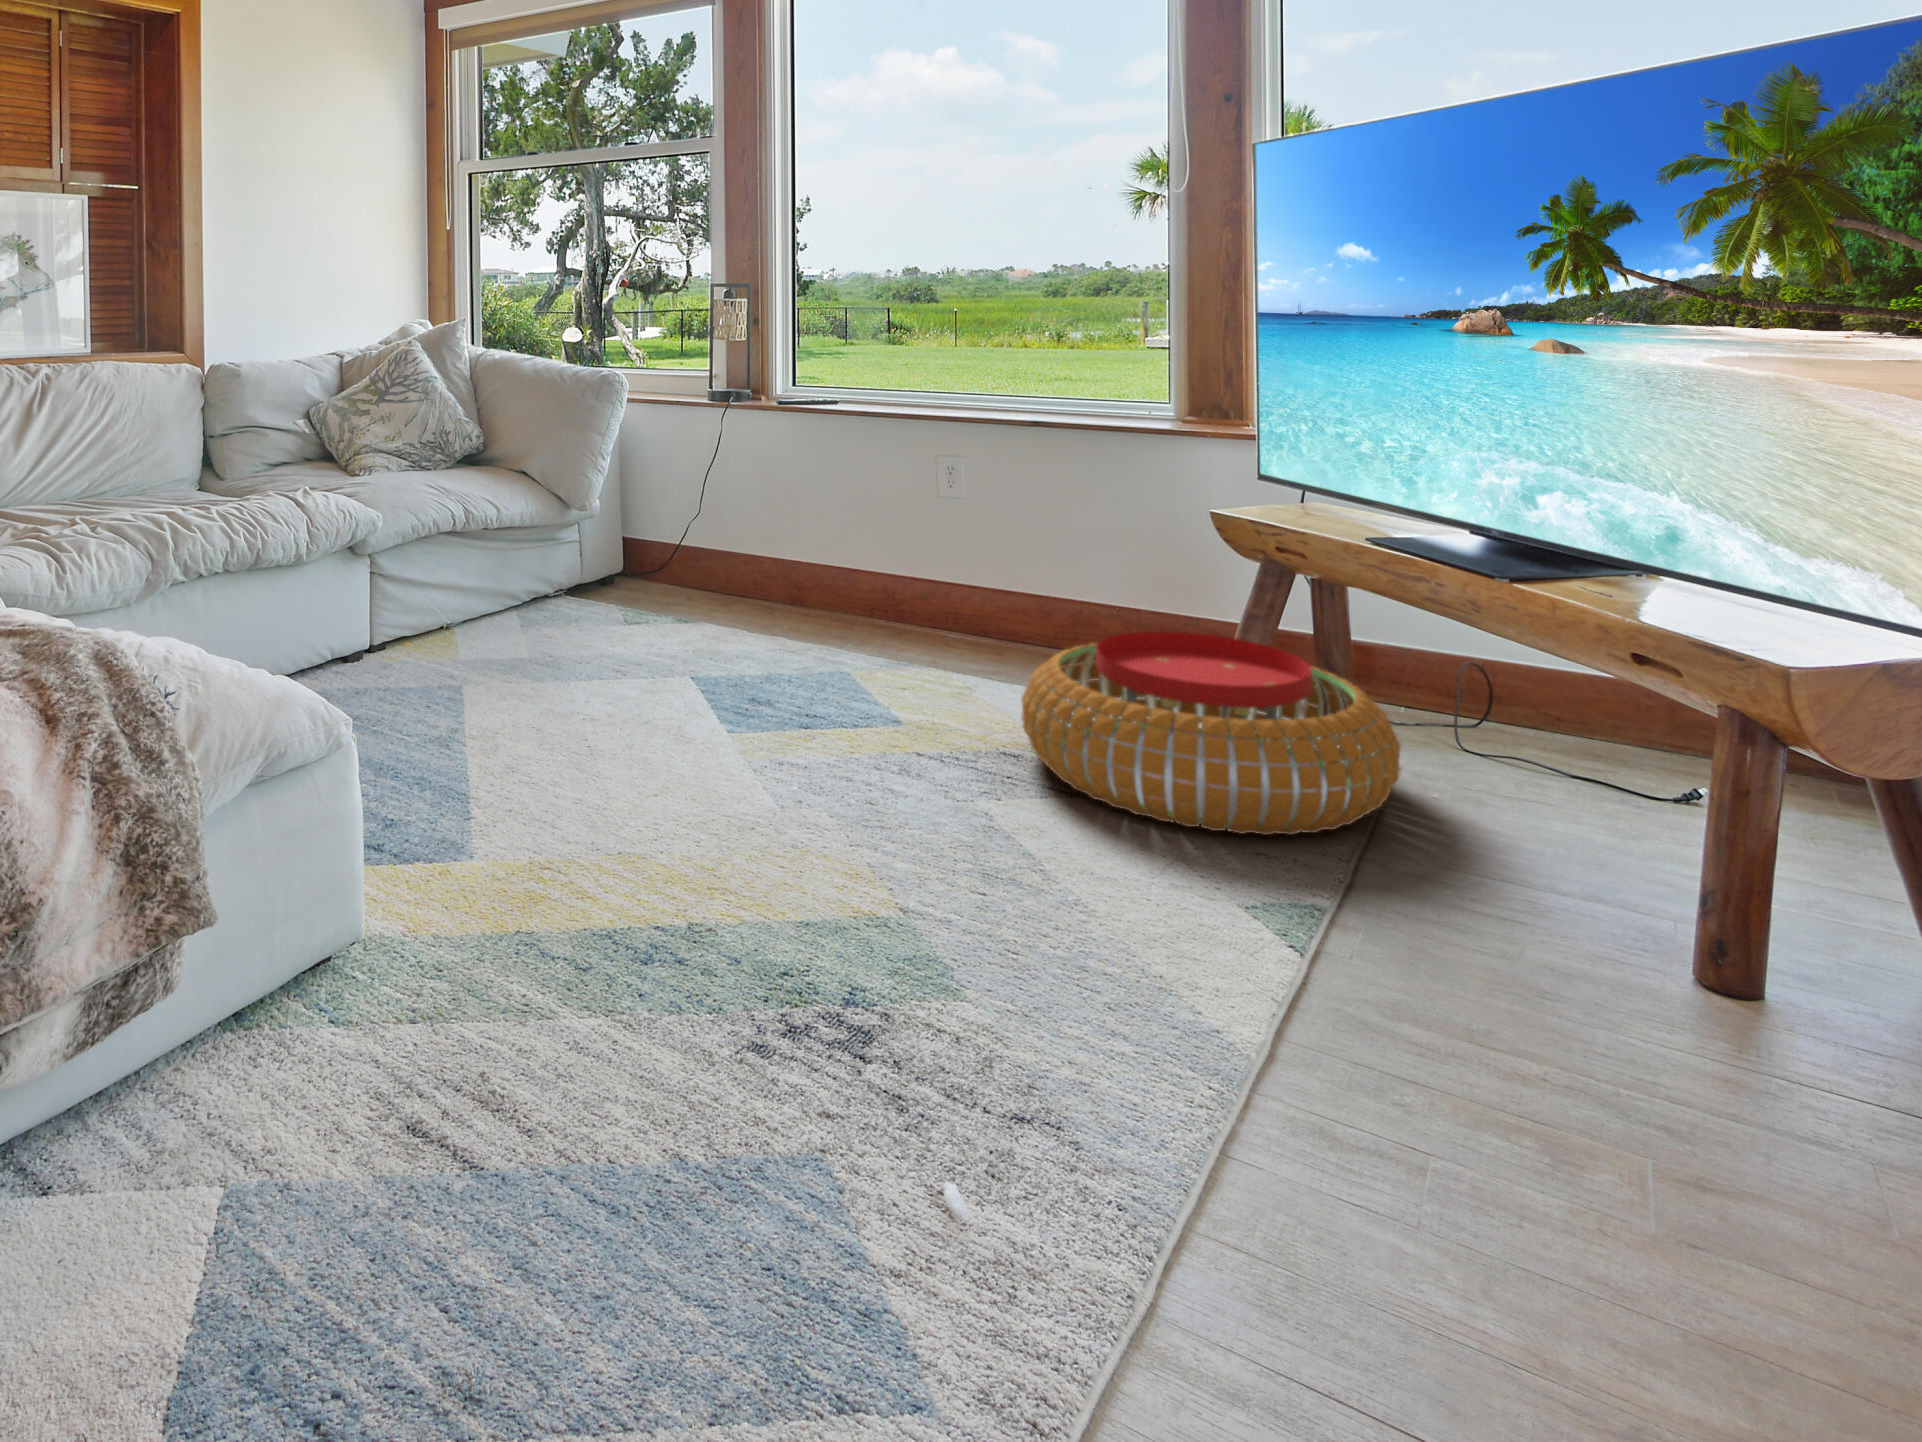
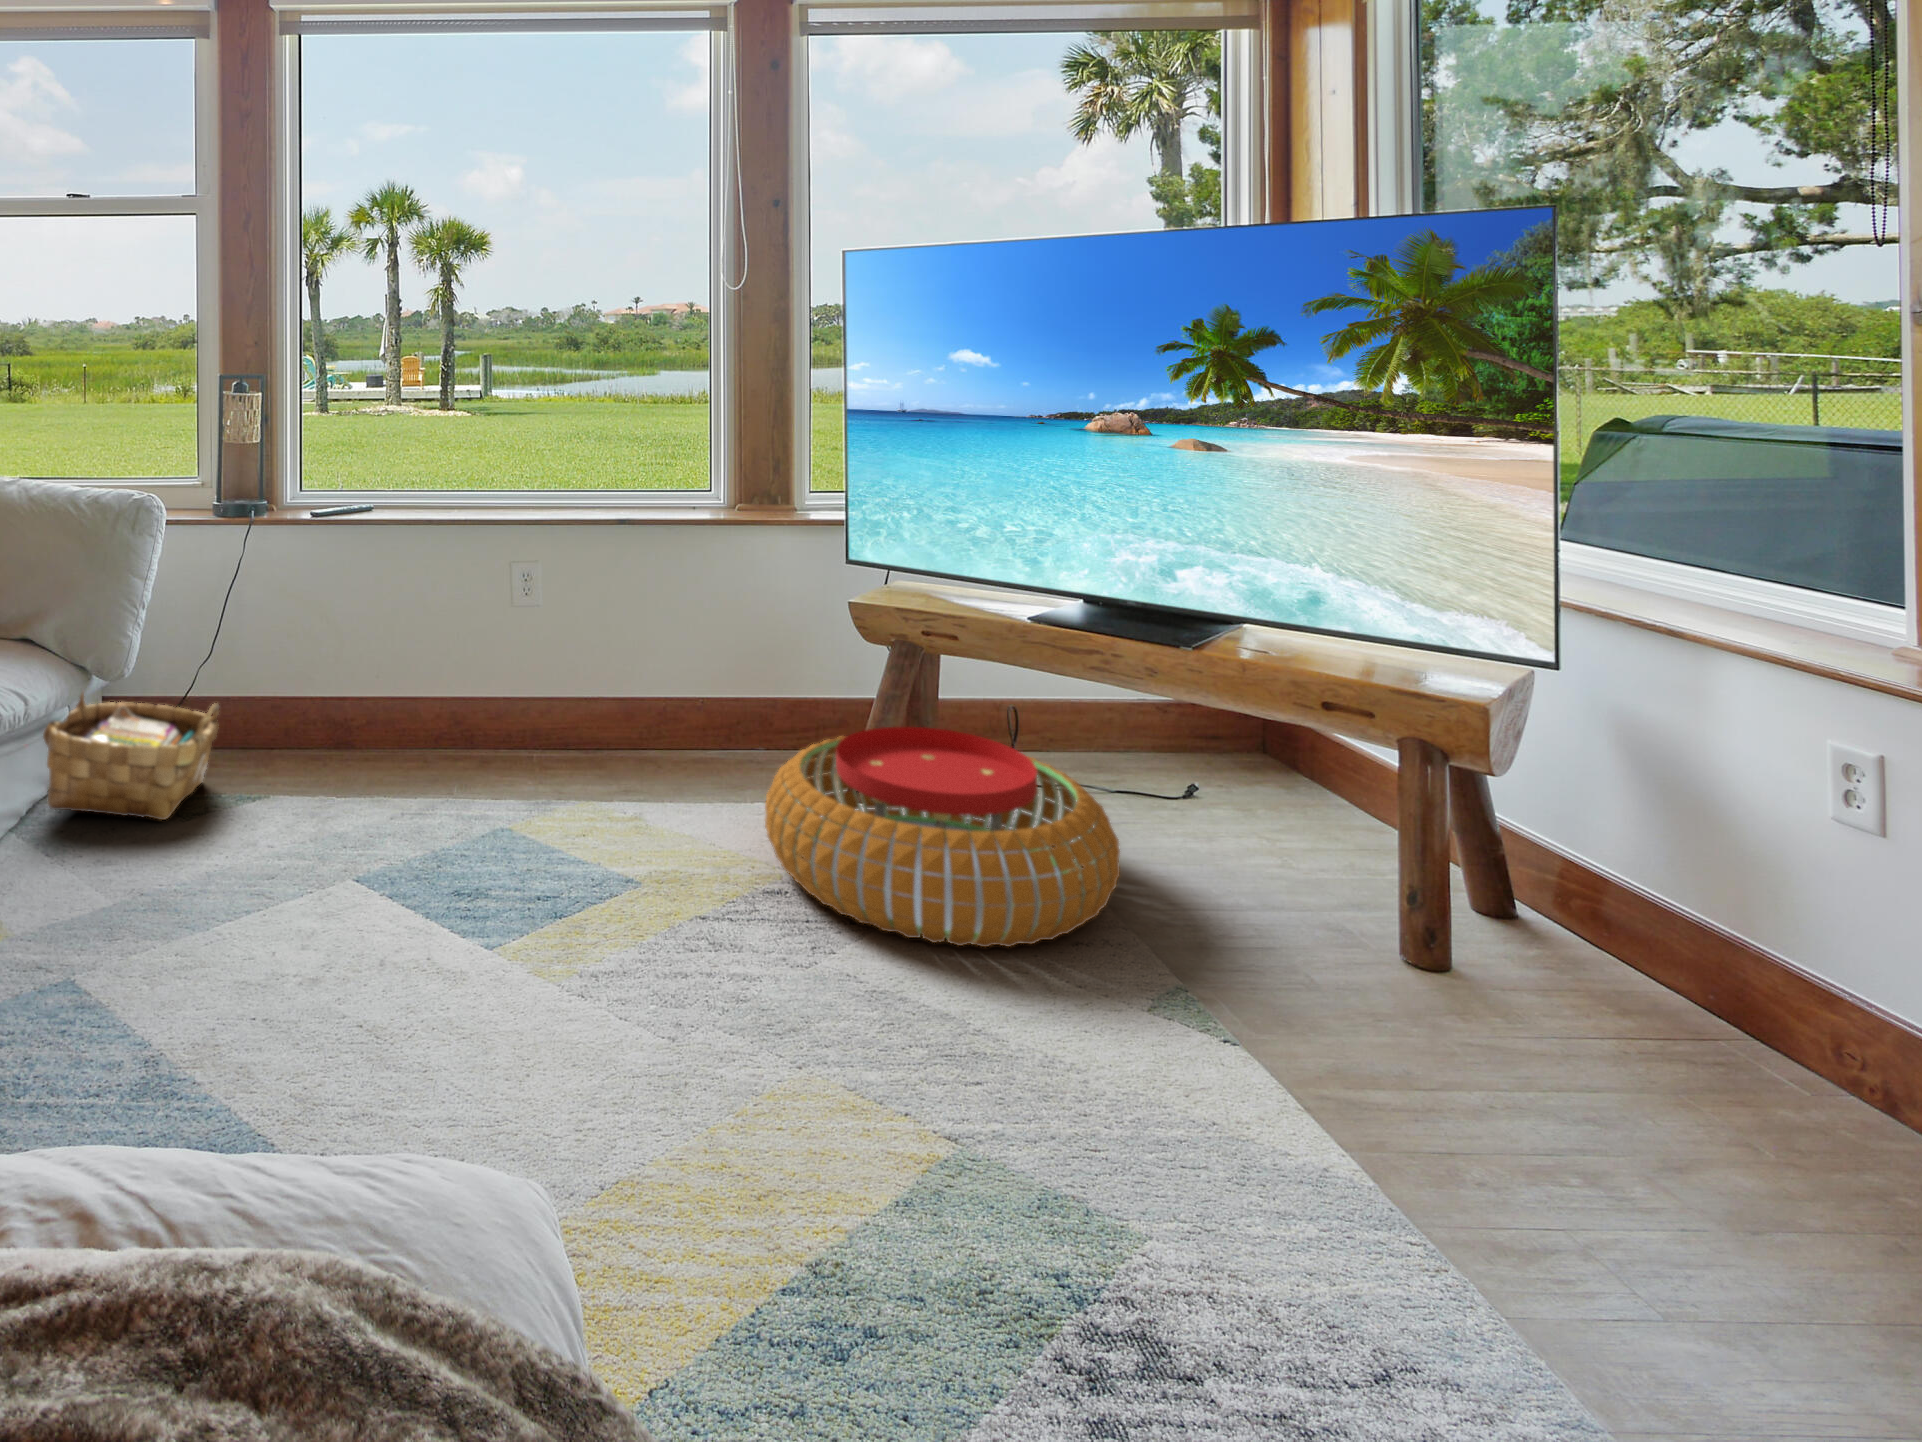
woven basket: none [543,516,670,623] -> present [43,693,219,820]

